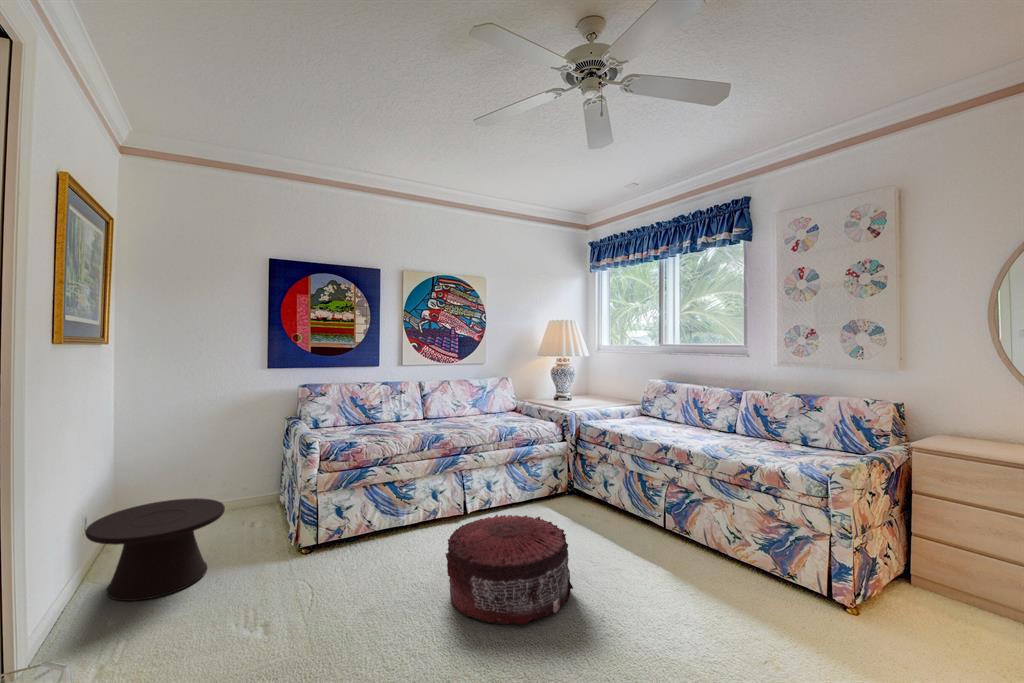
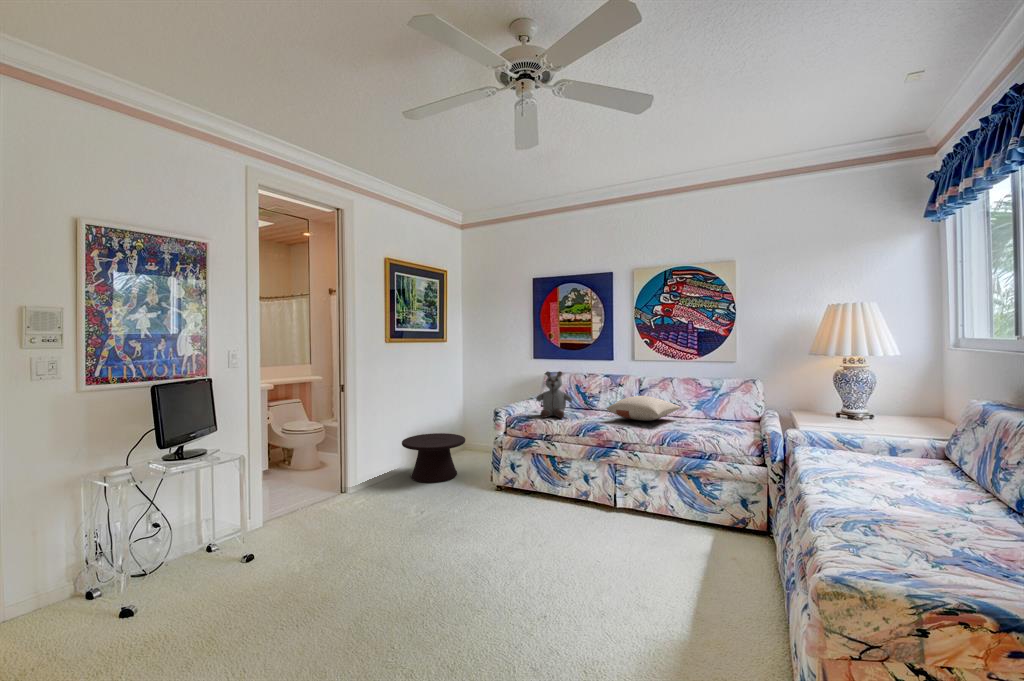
stuffed bear: none [346,380,393,439] -> present [536,371,572,418]
pillow: none [424,400,487,424] -> present [607,396,681,421]
pouf: present [445,515,573,625] -> none [467,497,575,595]

